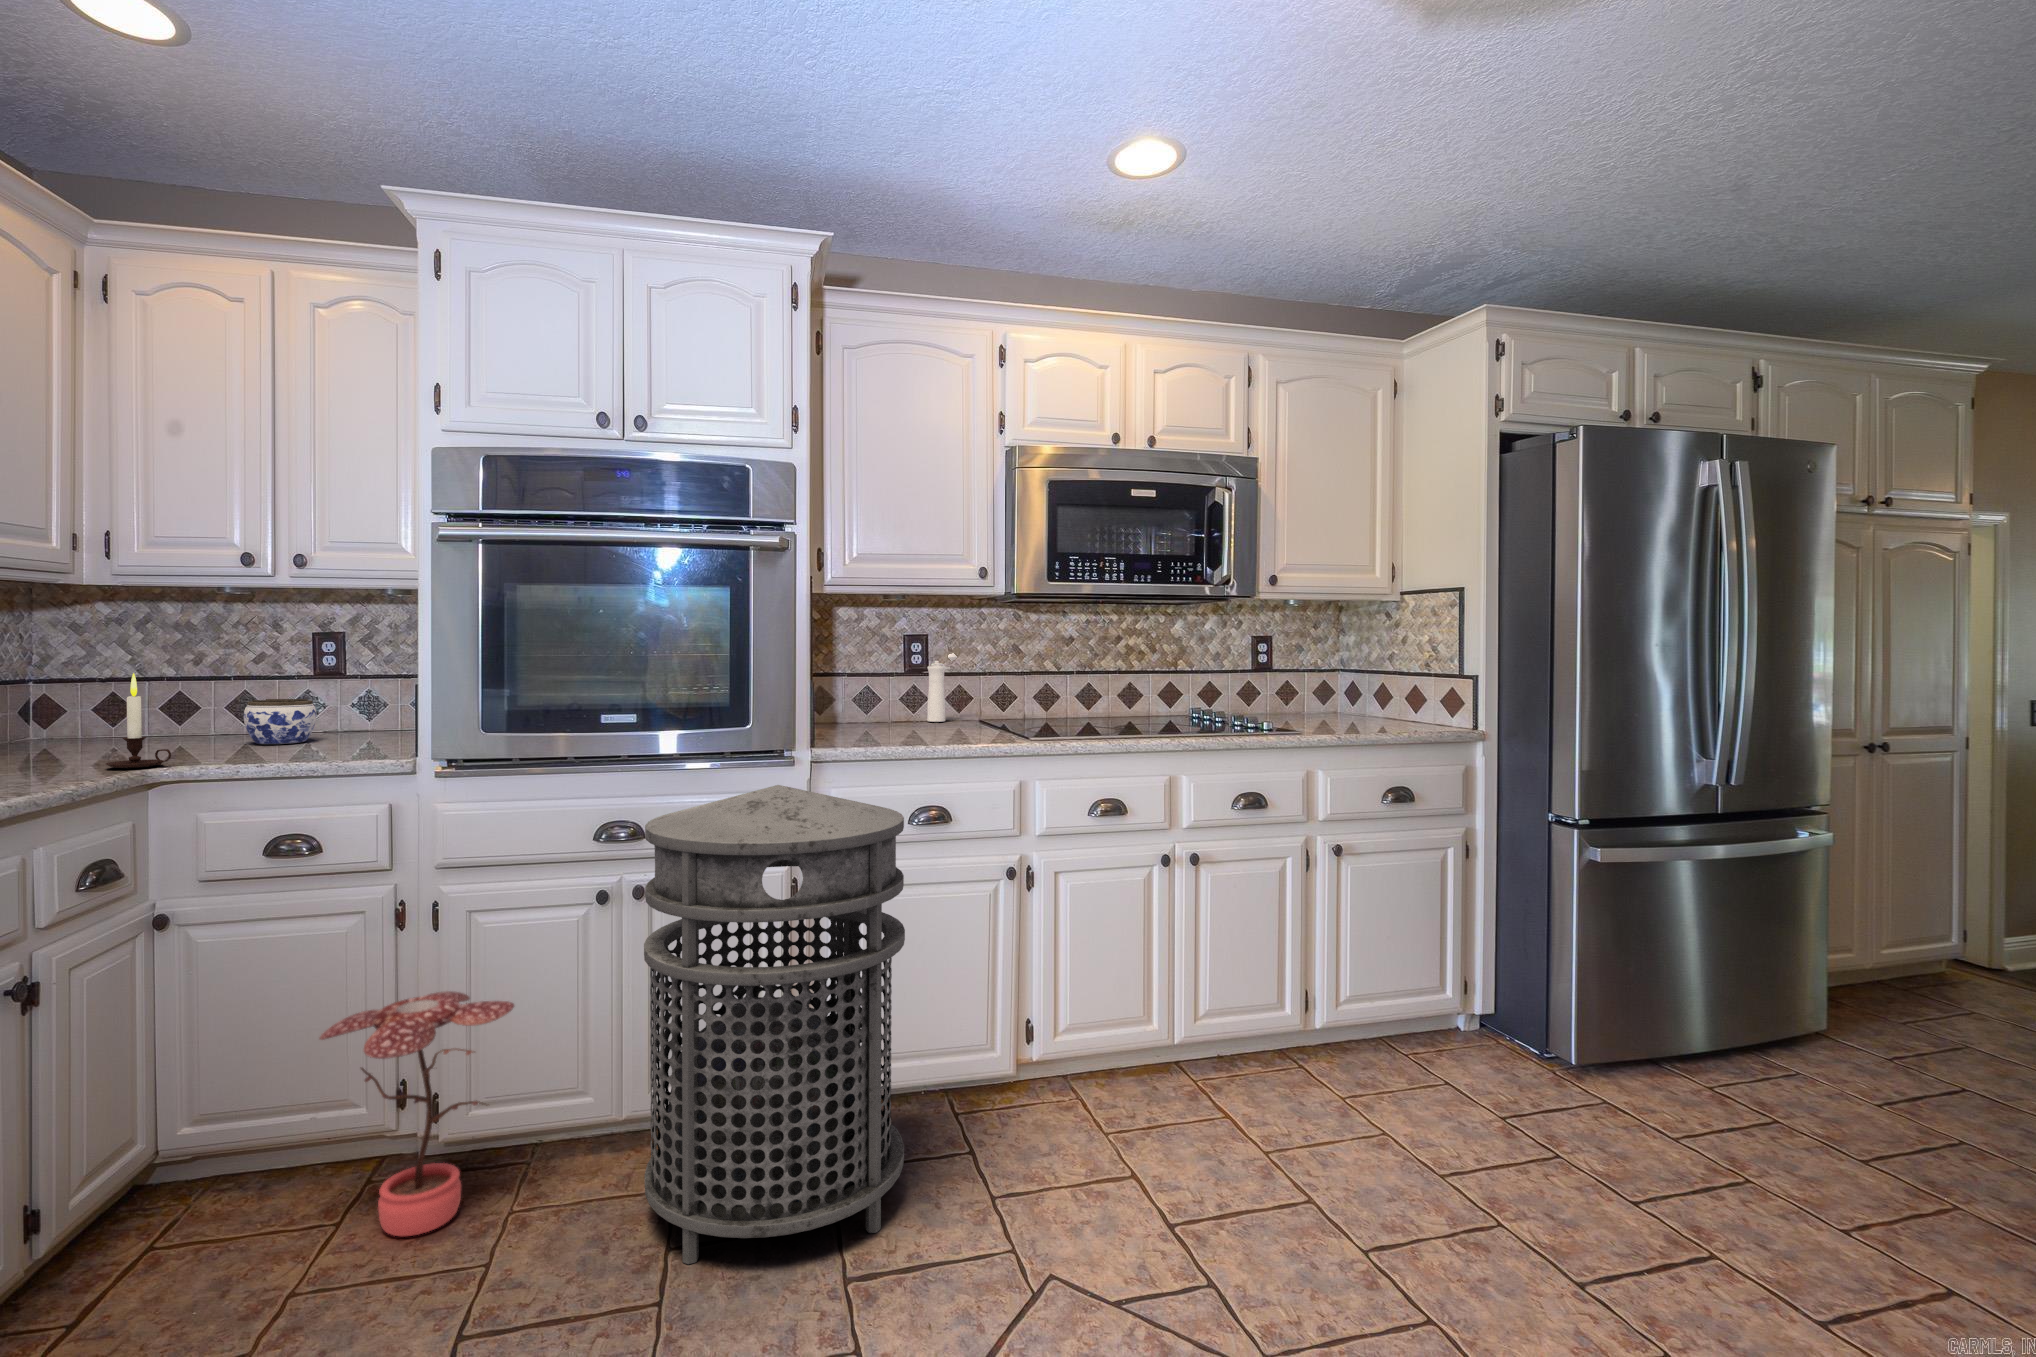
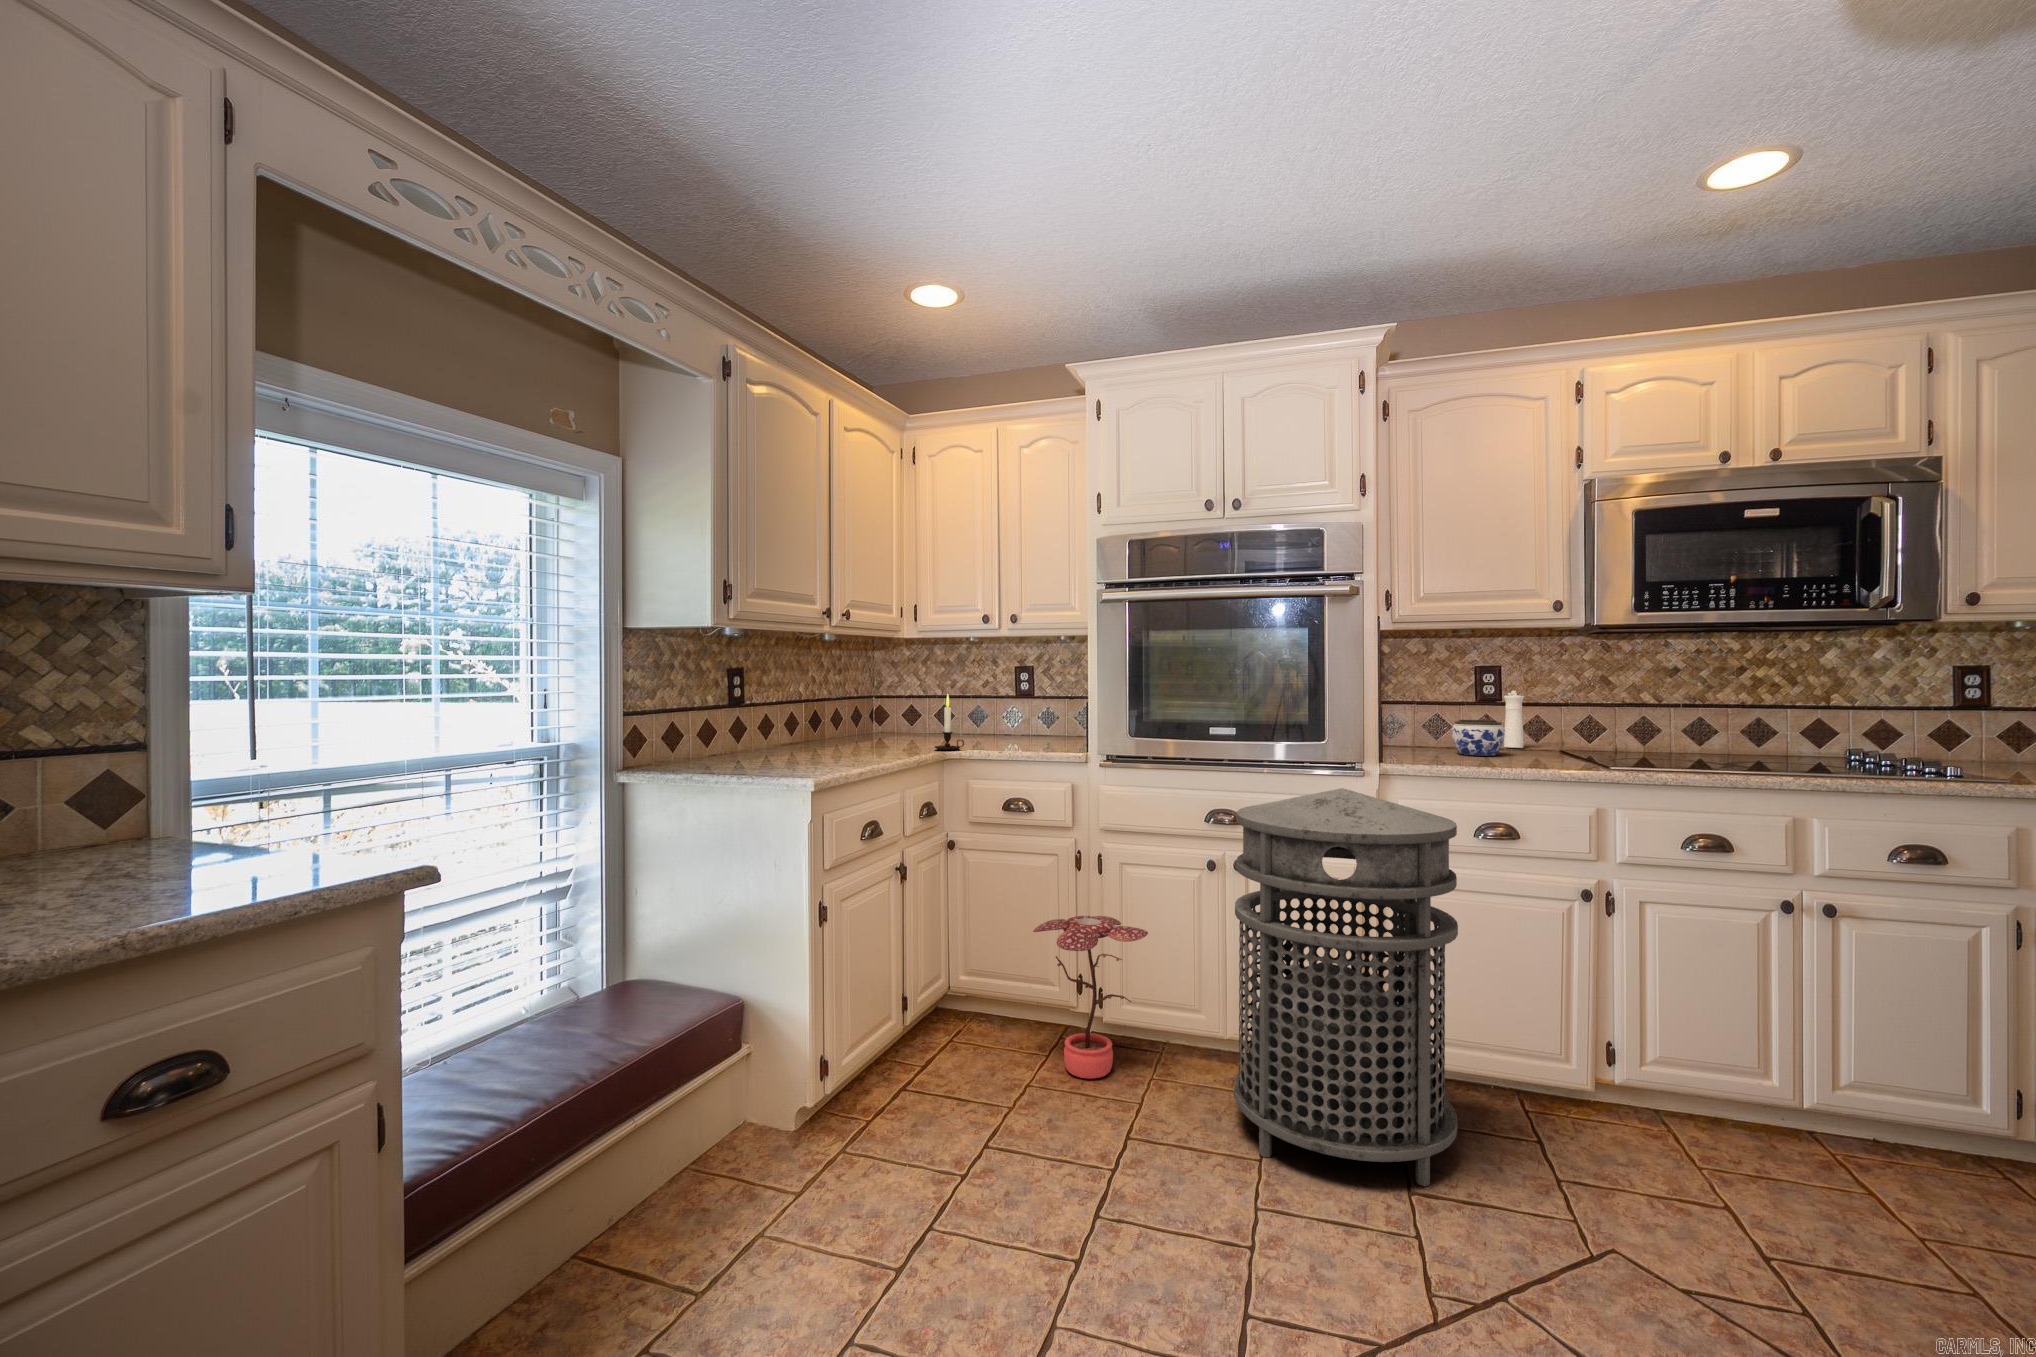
jar: present [244,699,316,744] -> present [1452,720,1505,756]

